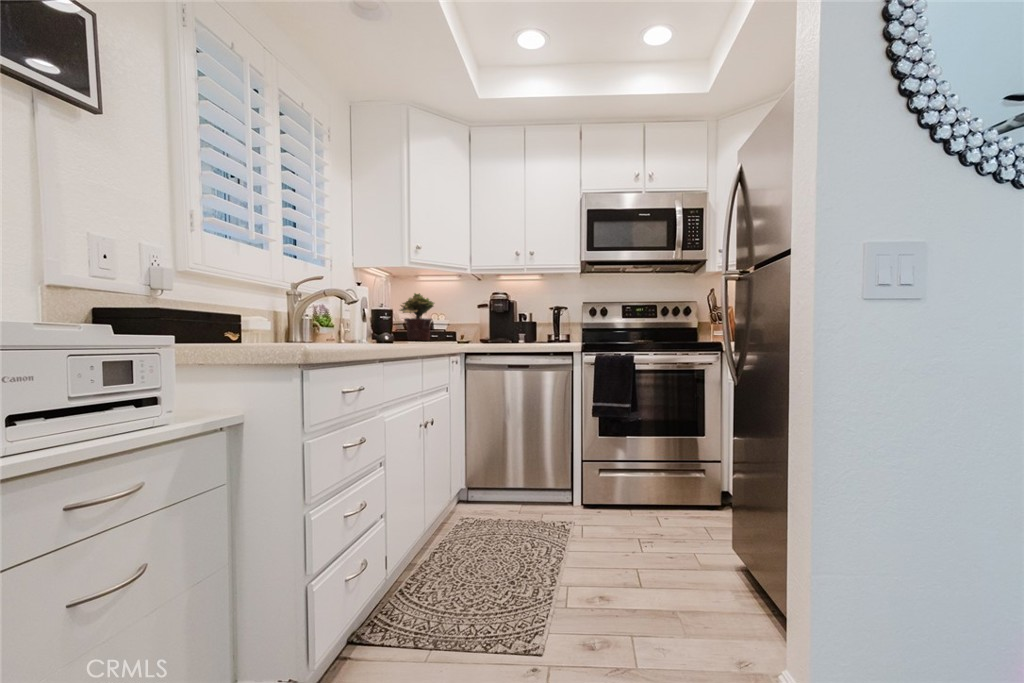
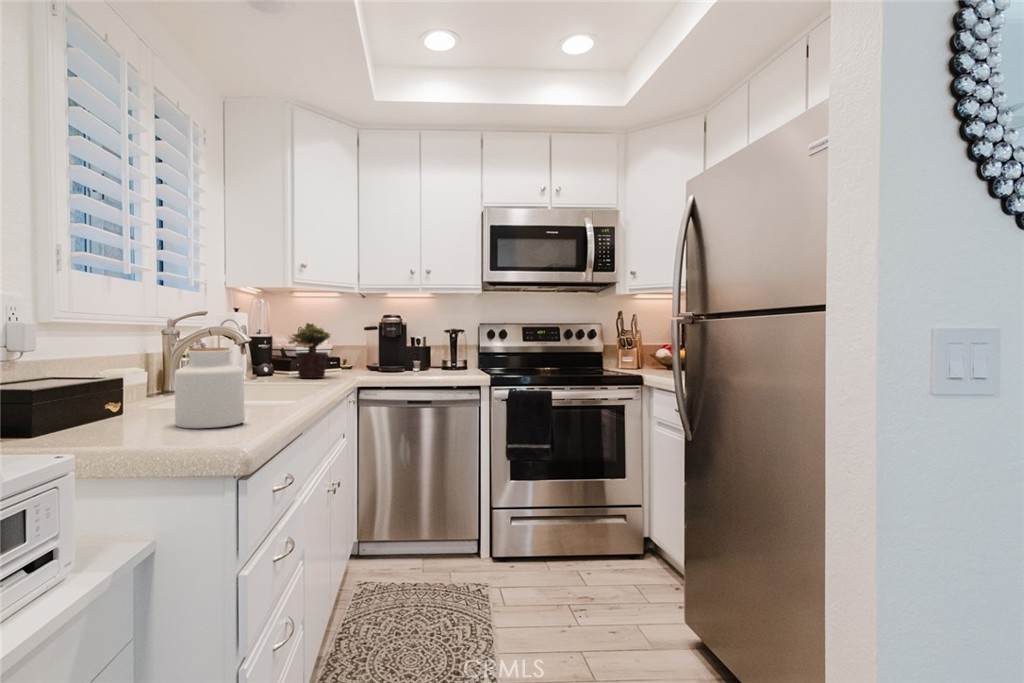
jar: none [200,271,272,349] -> present [175,348,245,428]

